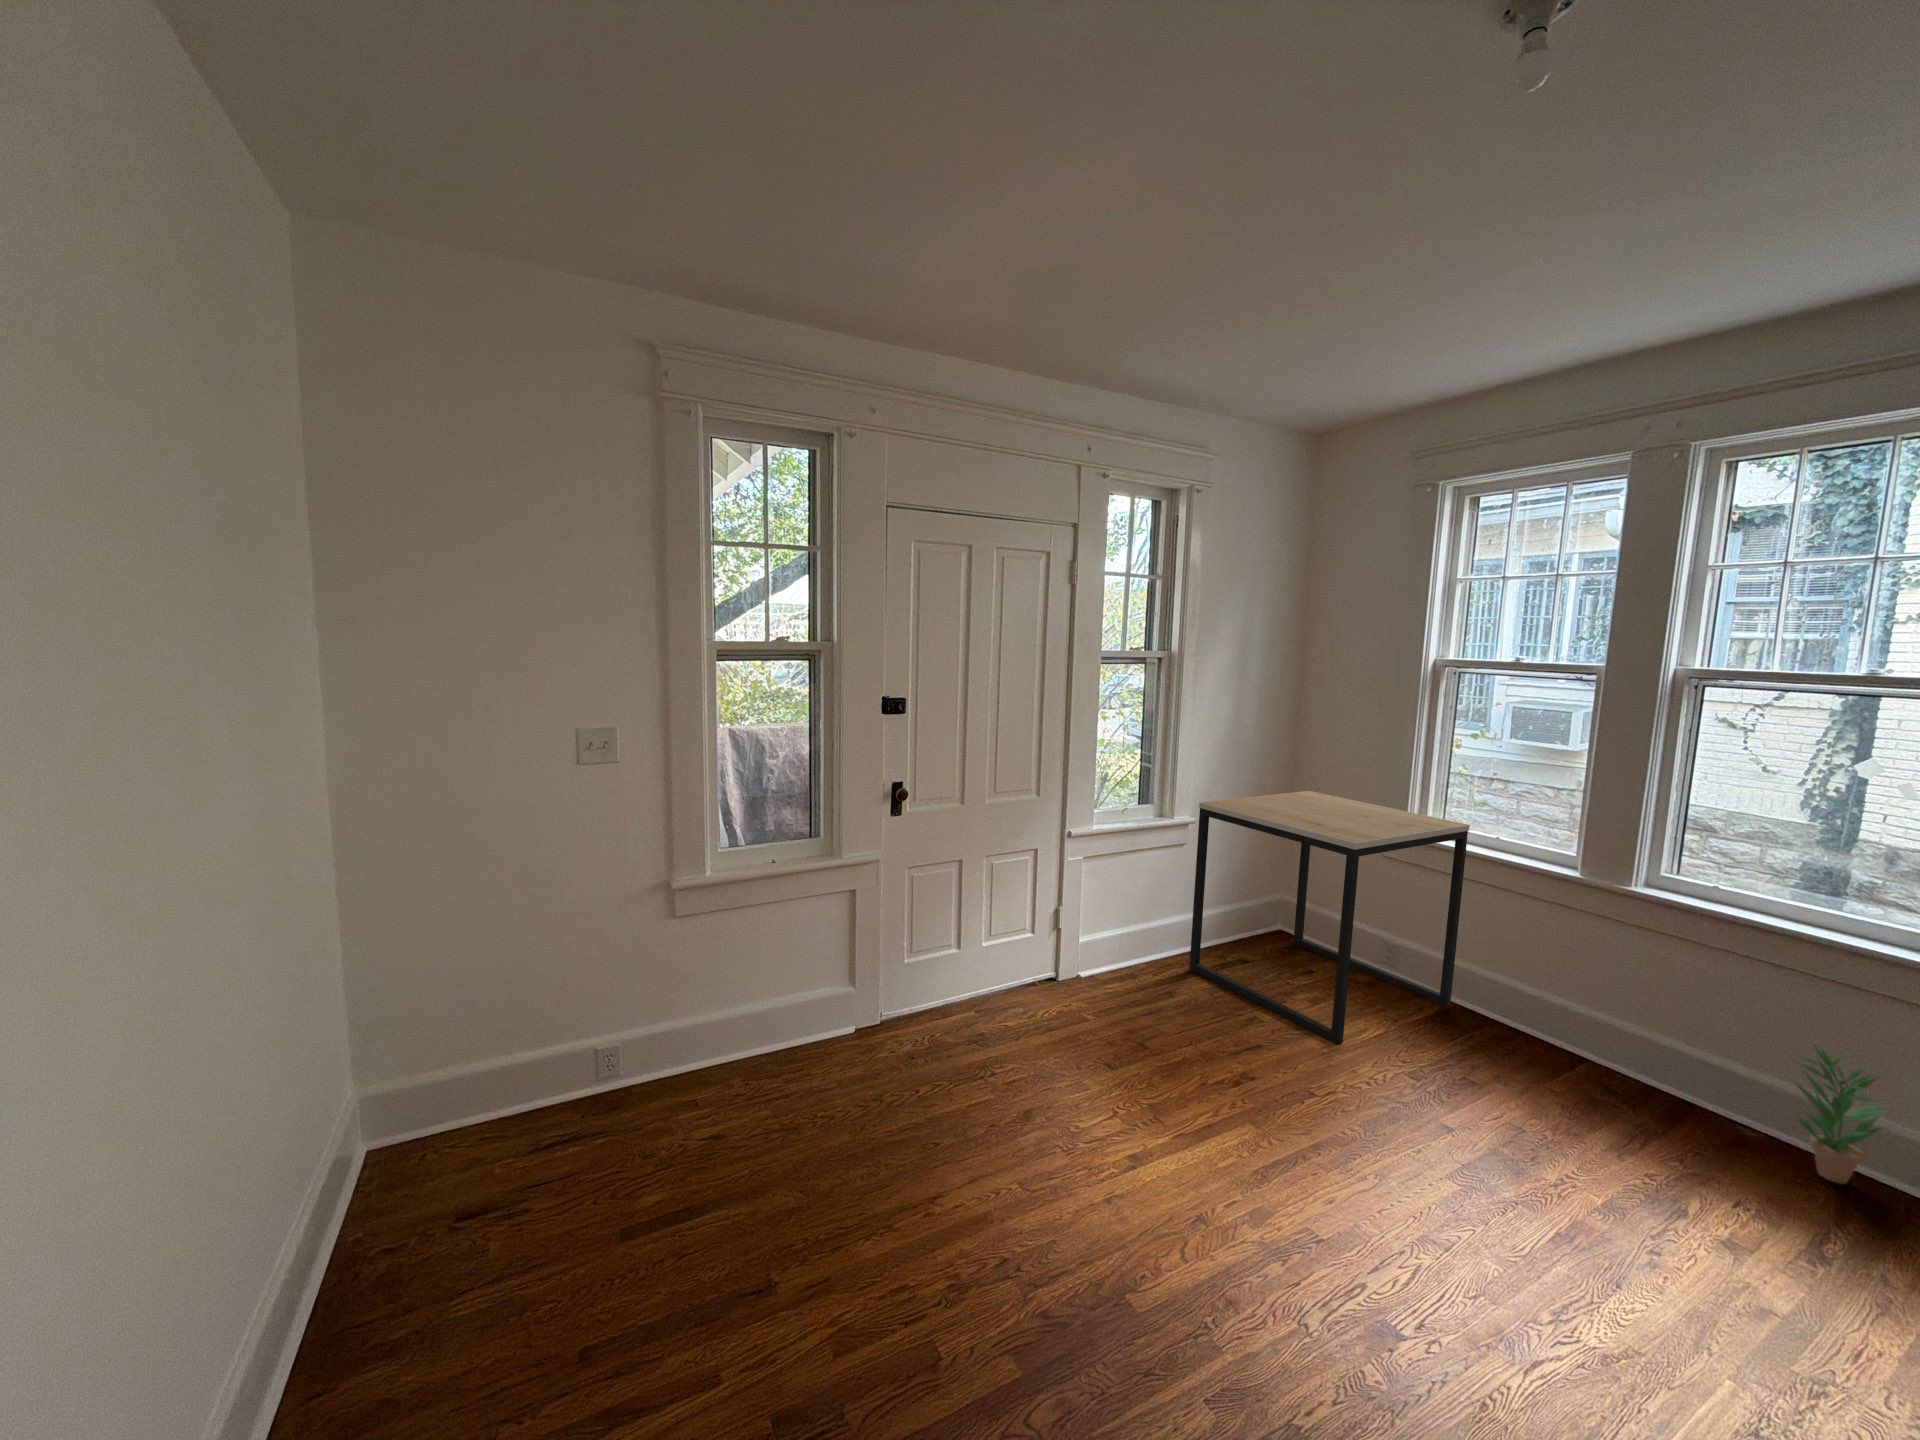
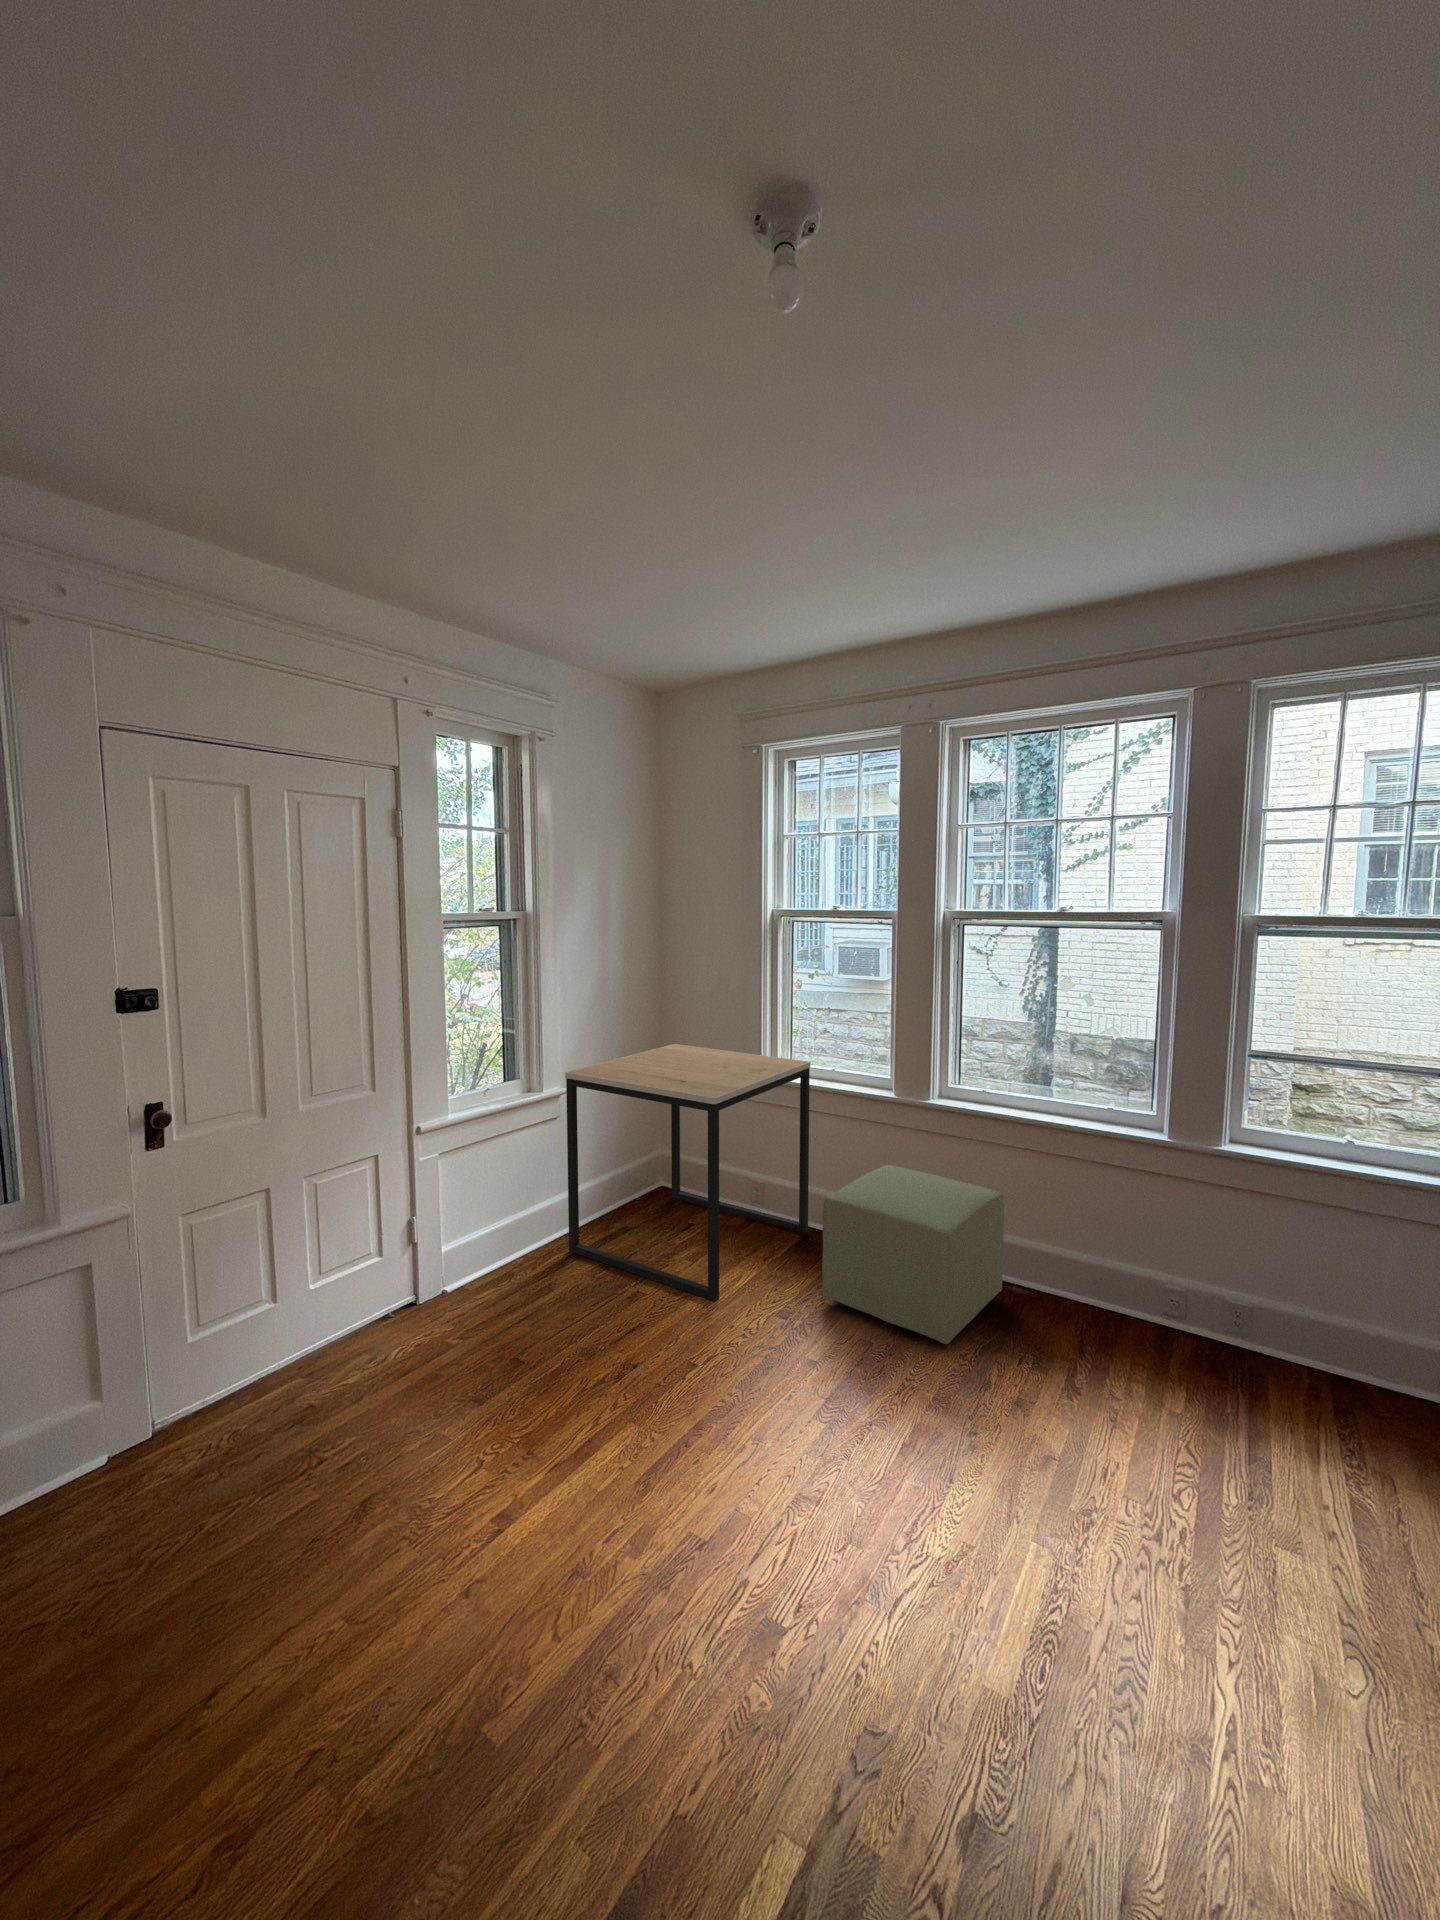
ottoman: none [1464,949,1730,1153] -> present [822,1165,1004,1344]
potted plant: present [1792,1047,1890,1184] -> none [1043,1212,1105,1321]

